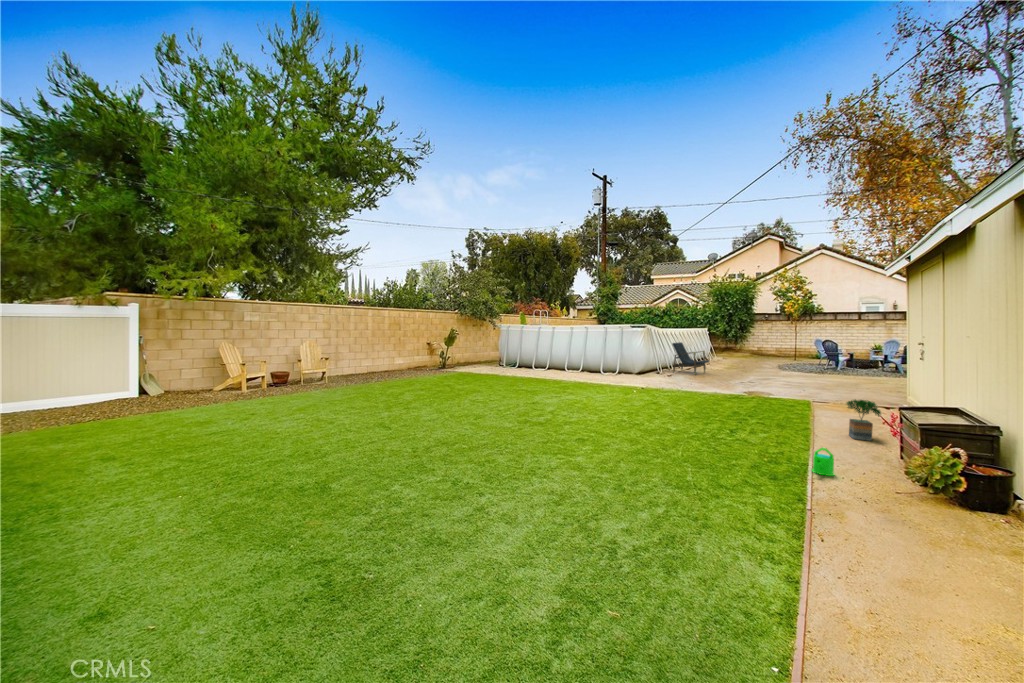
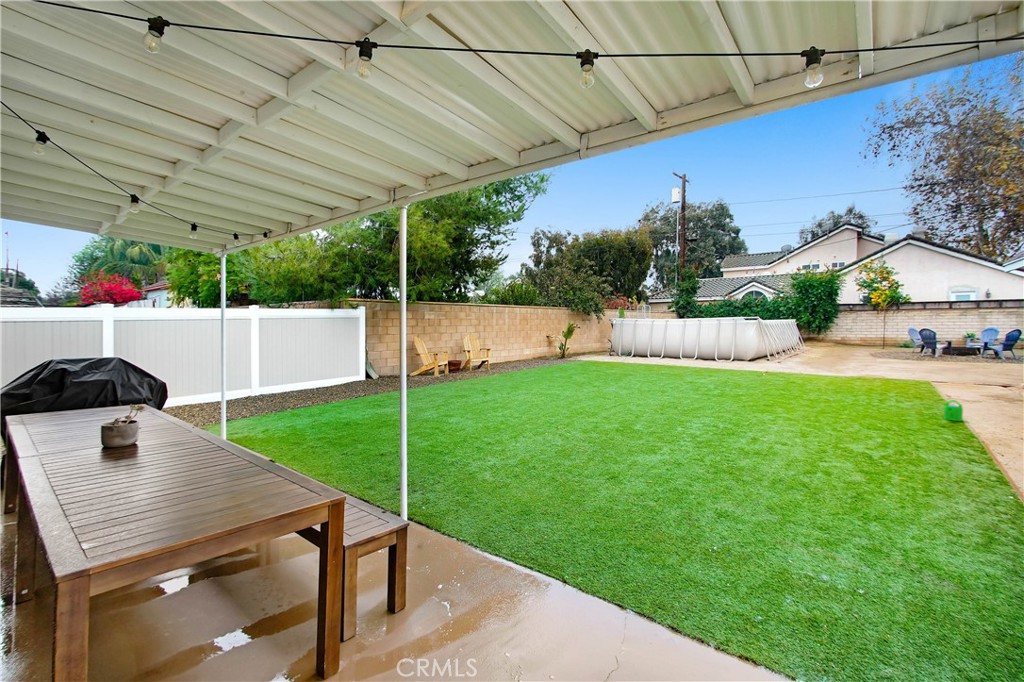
lounge chair: present [672,342,709,375] -> none [768,332,805,362]
potted tree: present [847,399,881,441] -> none [962,368,997,403]

